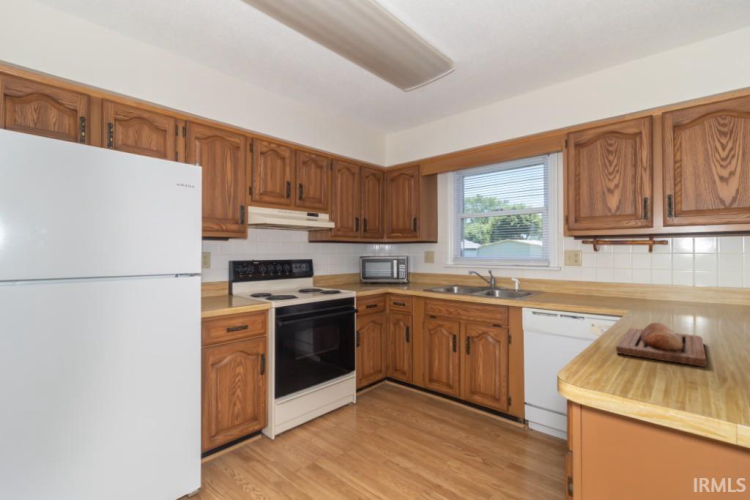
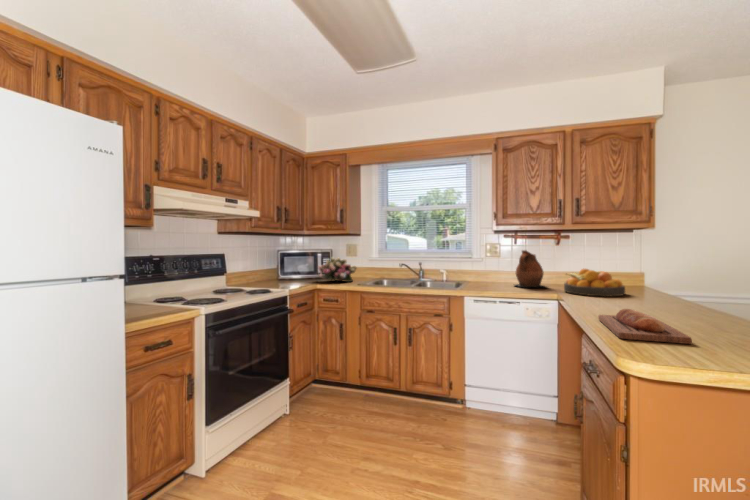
ceramic pitcher: none [589,257,633,300] -> present [516,250,547,287]
flower arrangement: none [393,263,430,286] -> present [318,258,356,282]
fruit bowl: none [645,278,730,312] -> present [564,269,625,296]

